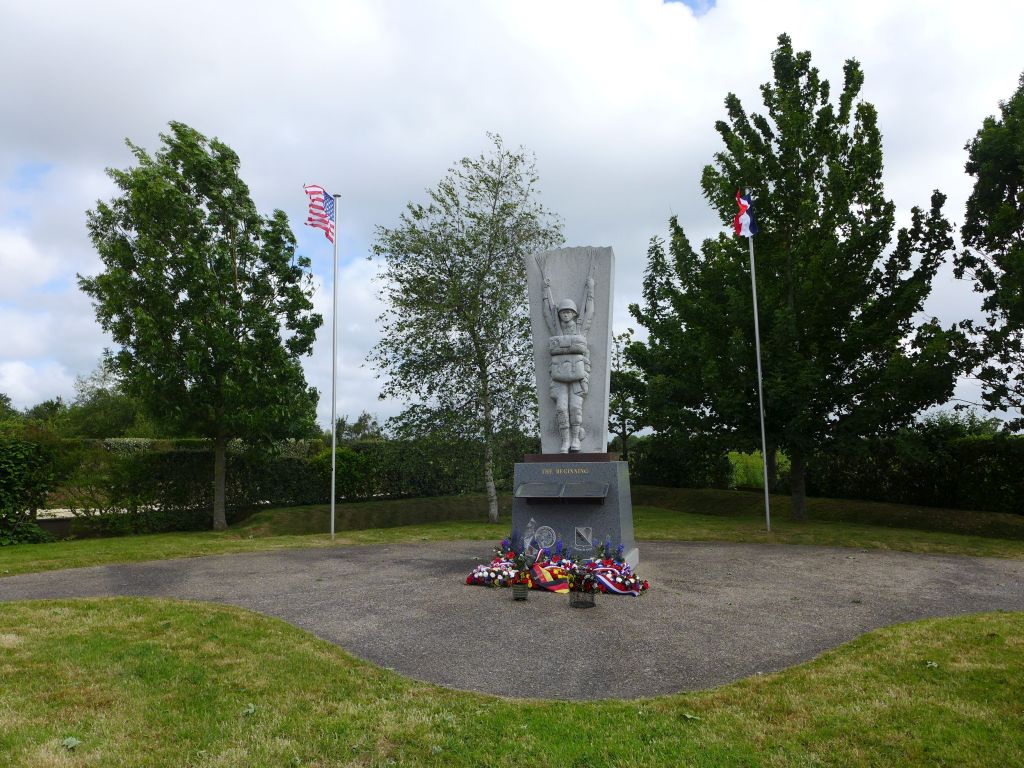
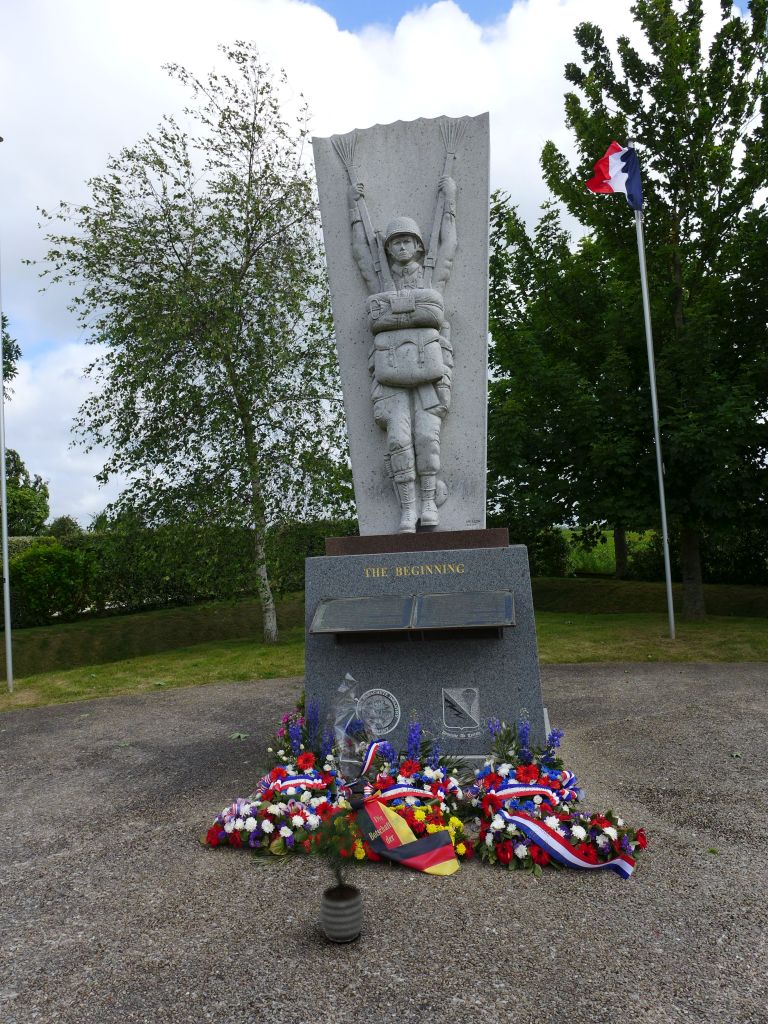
waste bin: present [567,569,597,608] -> none [476,847,567,981]

